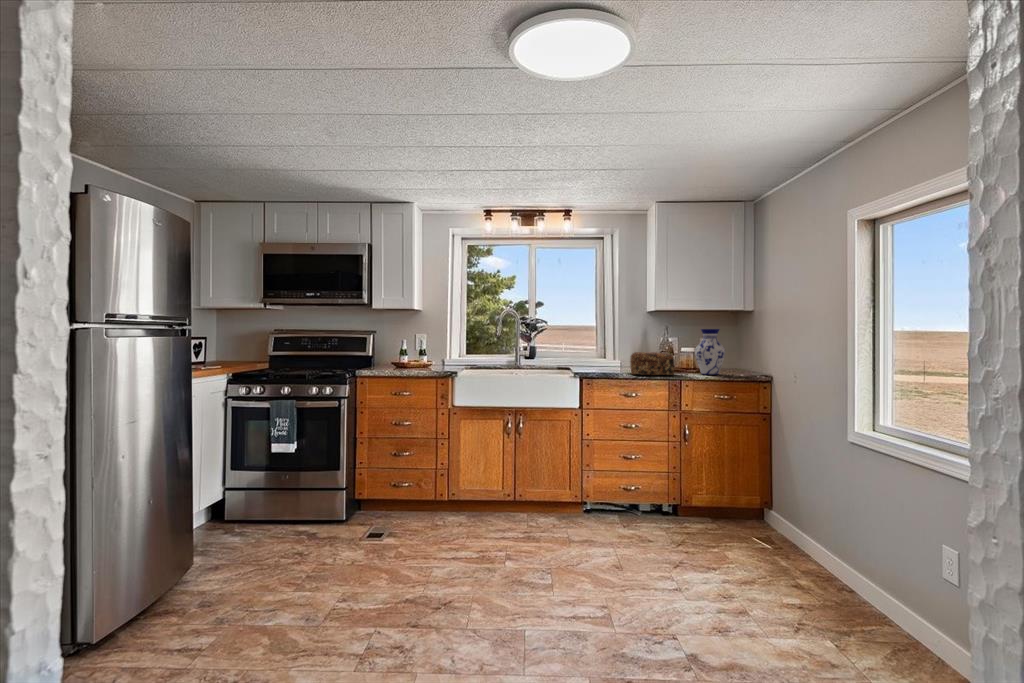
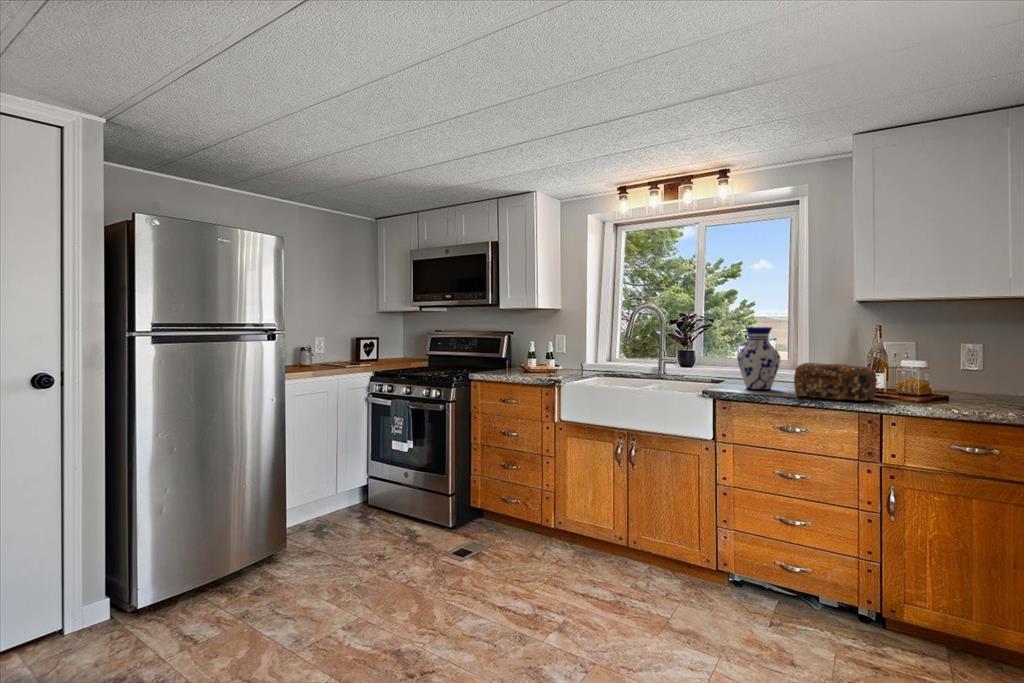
vase: present [695,329,725,375] -> present [738,327,780,390]

